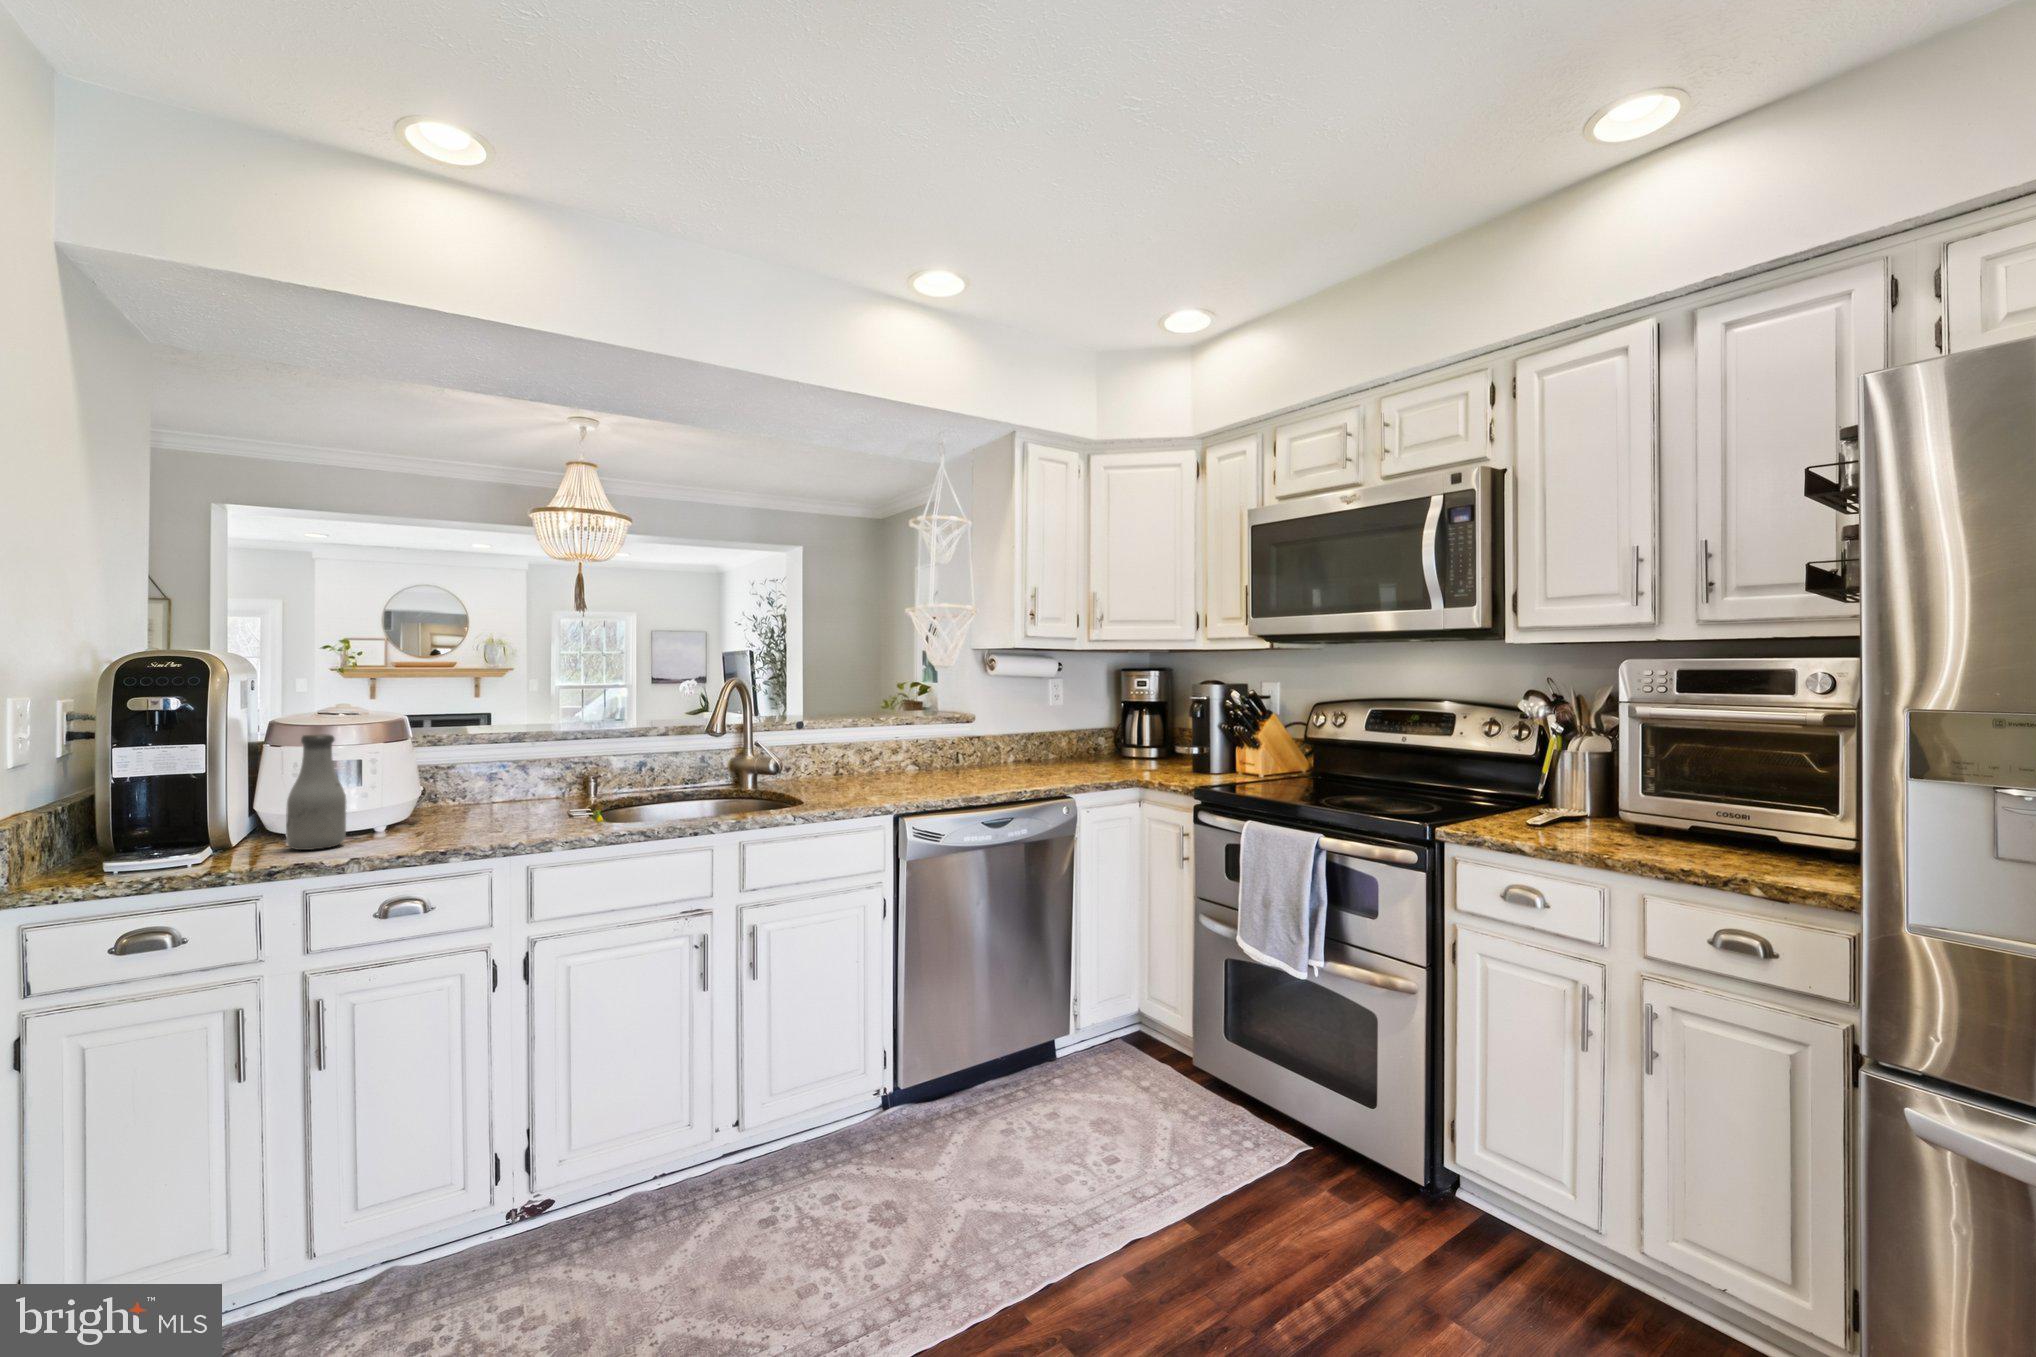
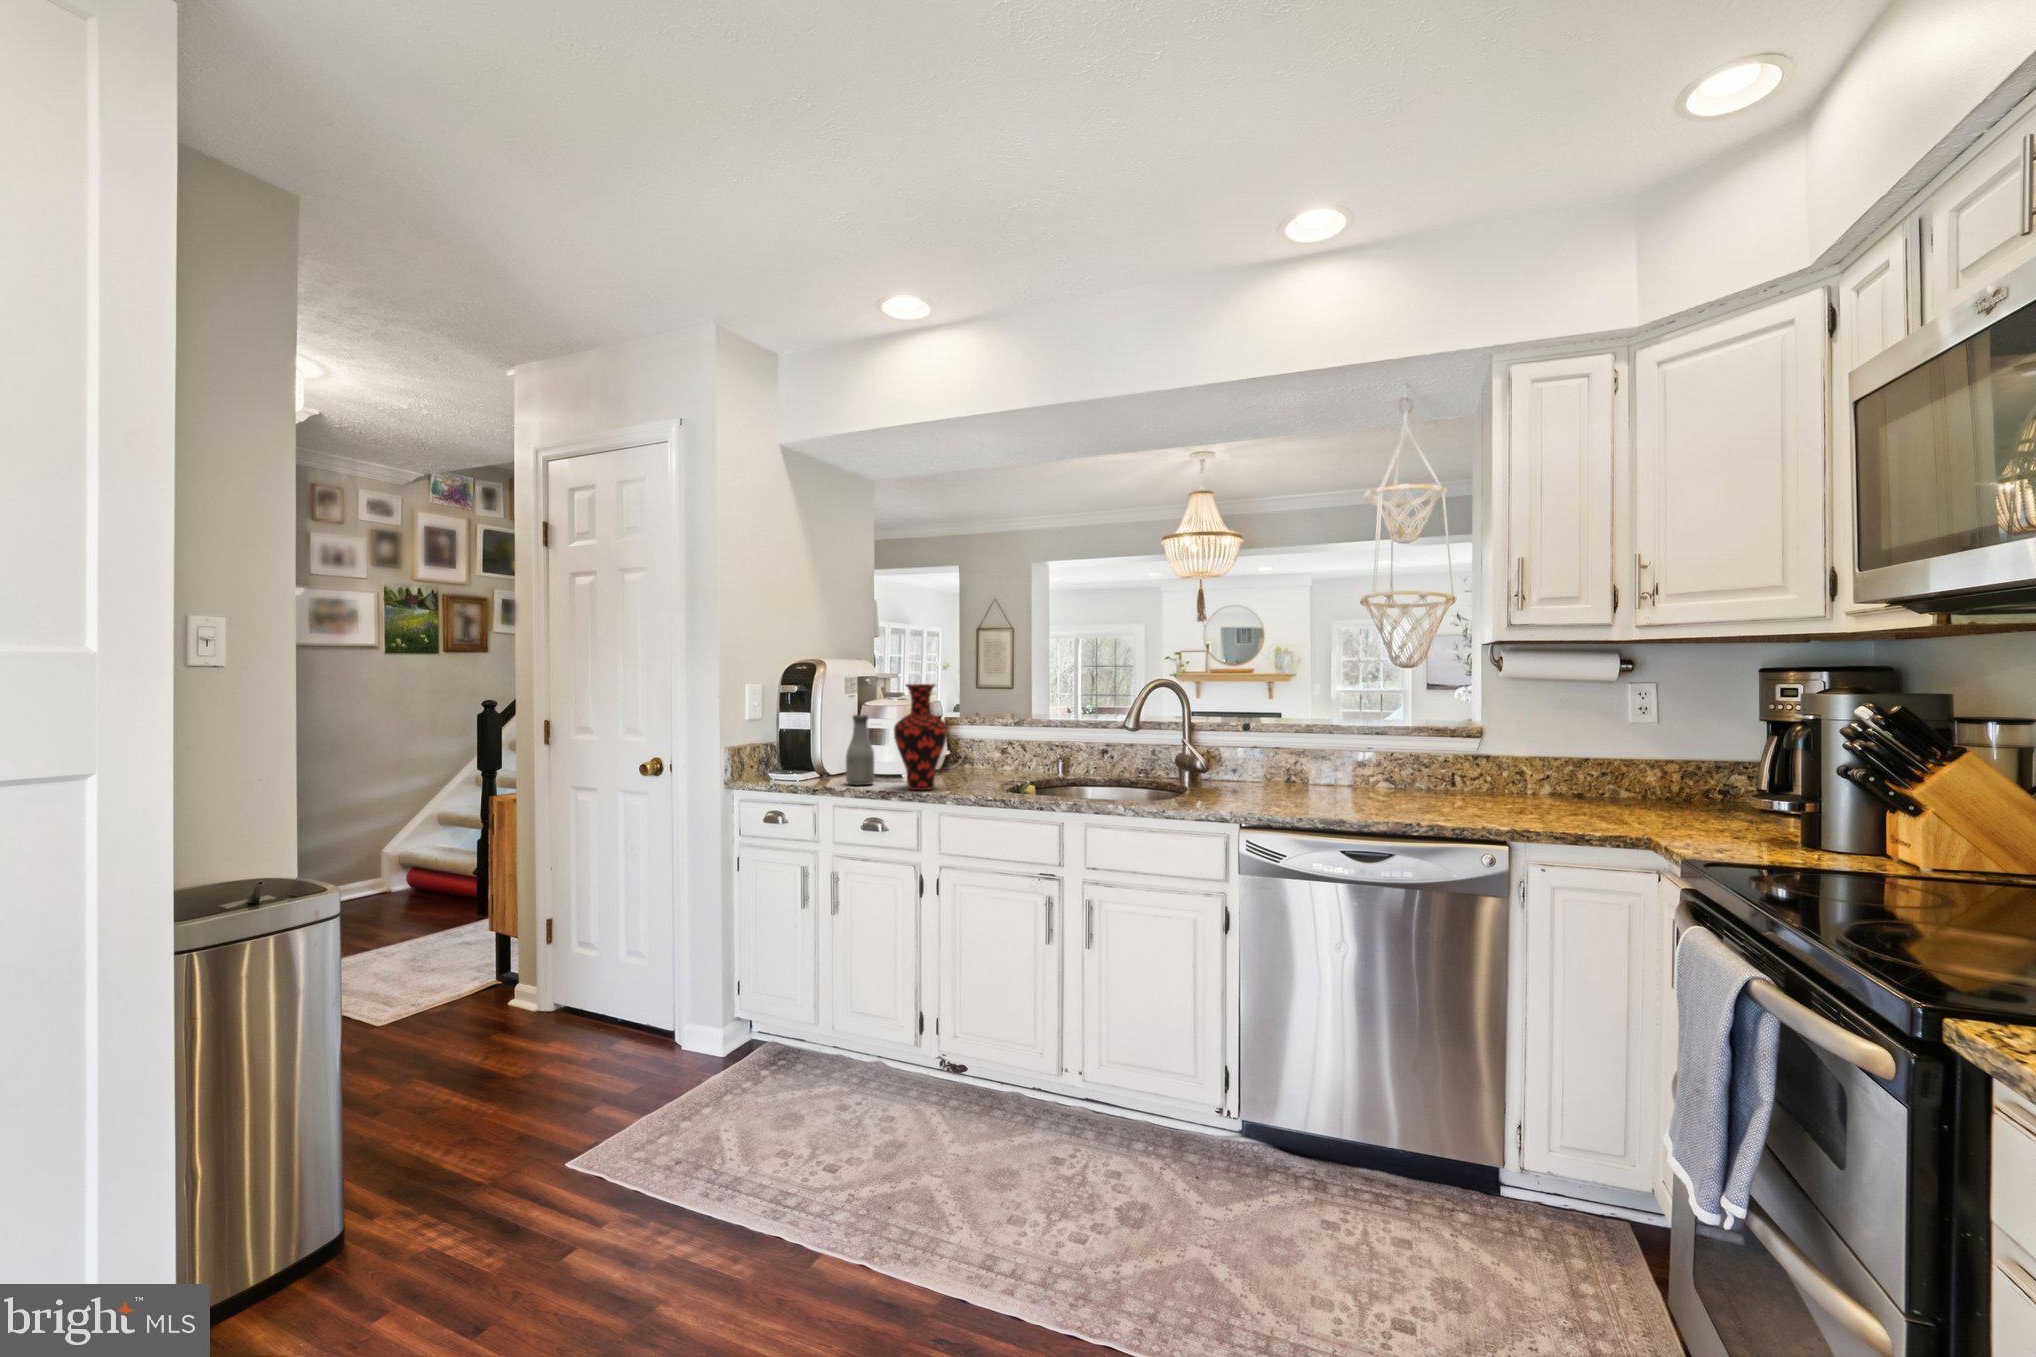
vase: none [407,684,500,840] -> present [894,684,947,790]

